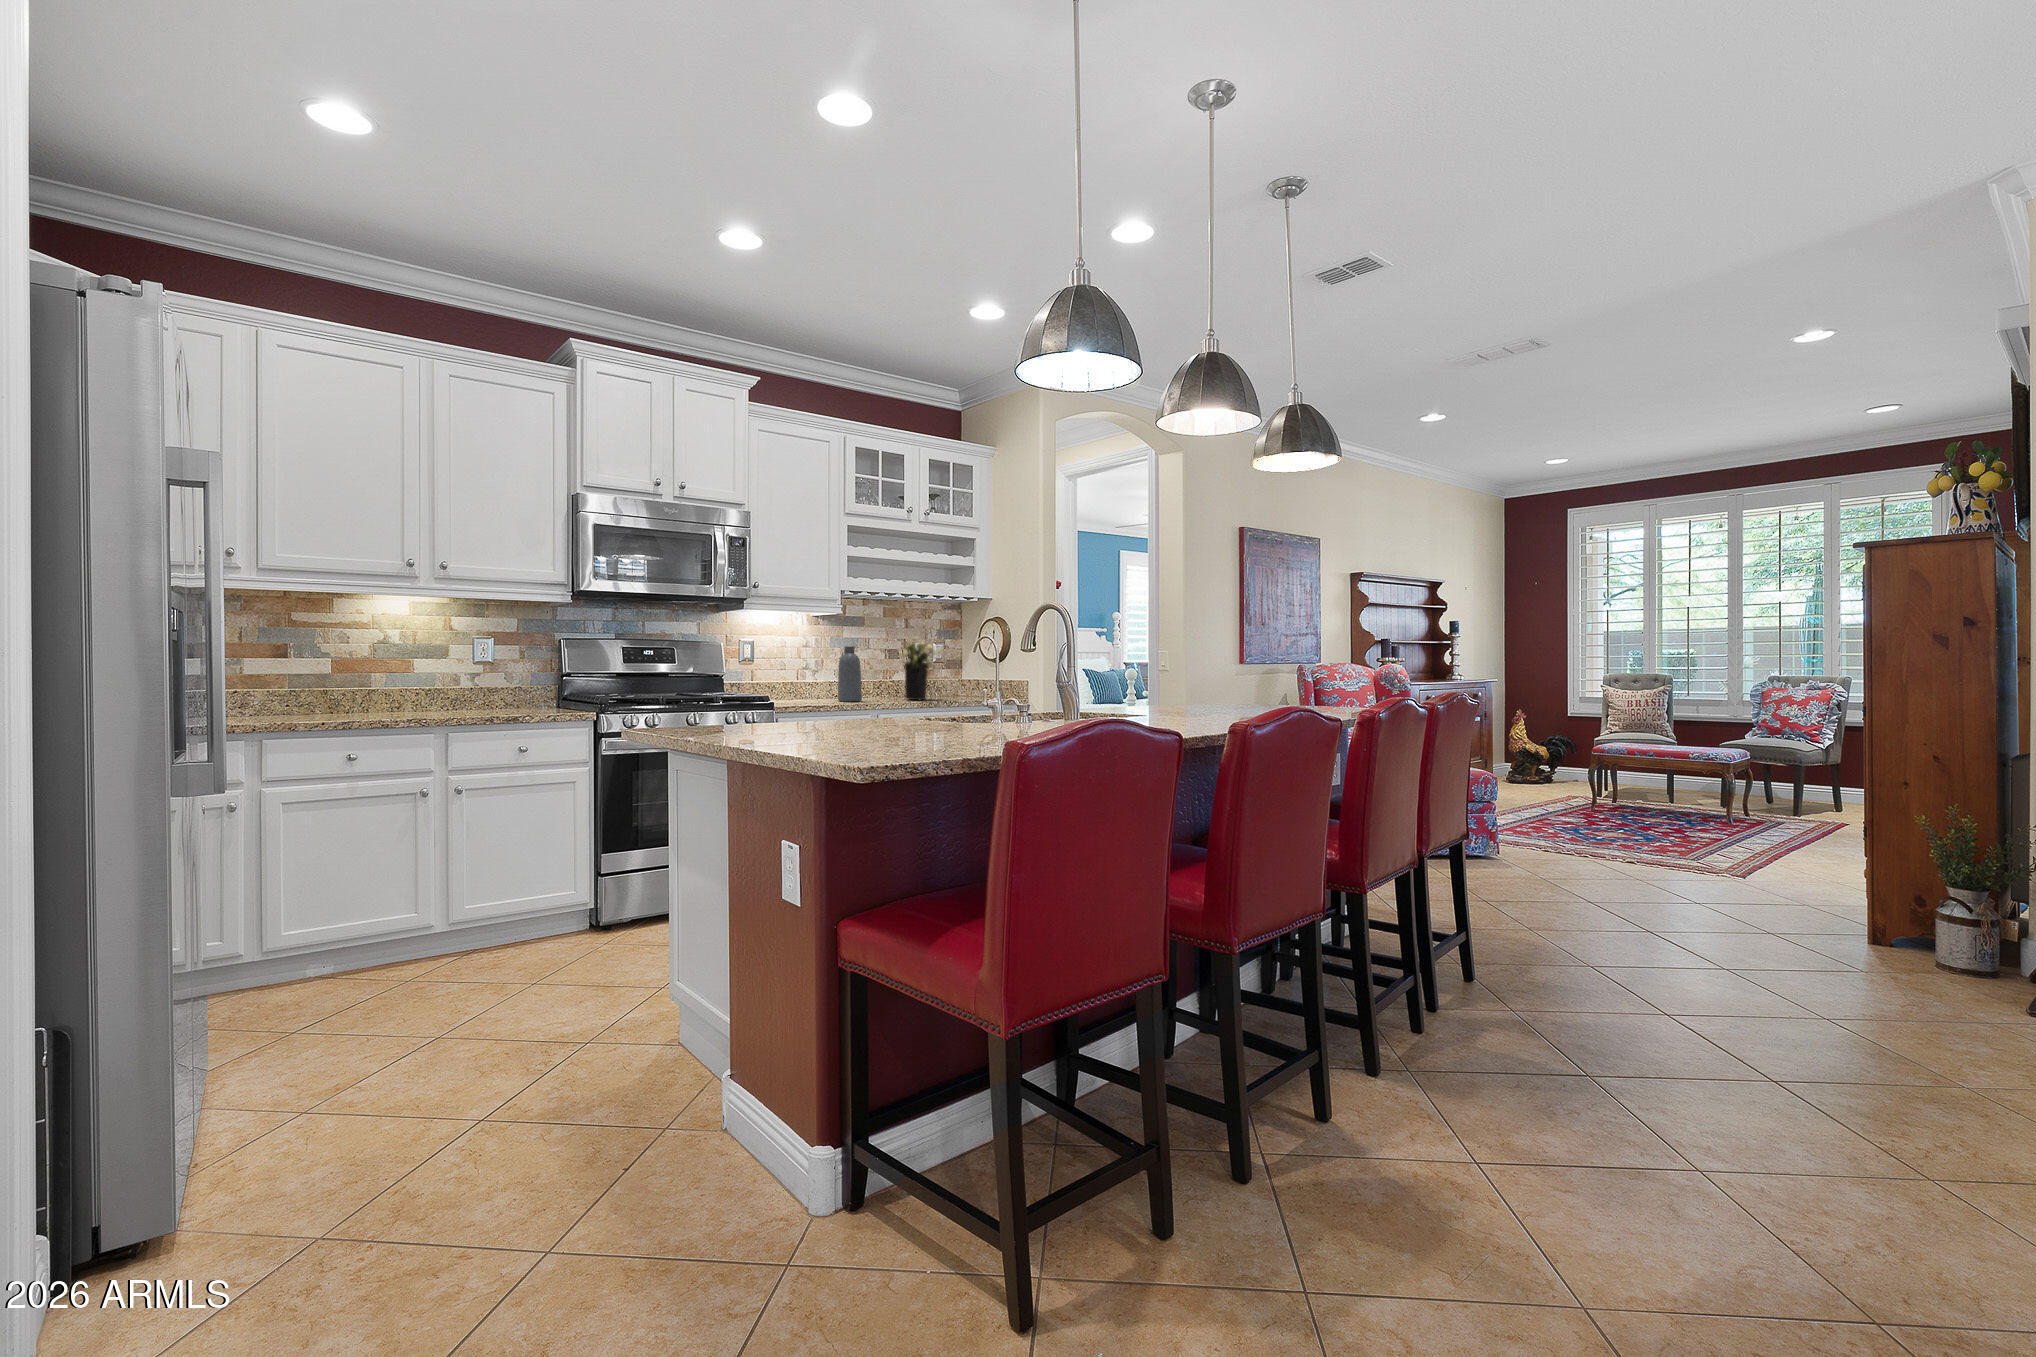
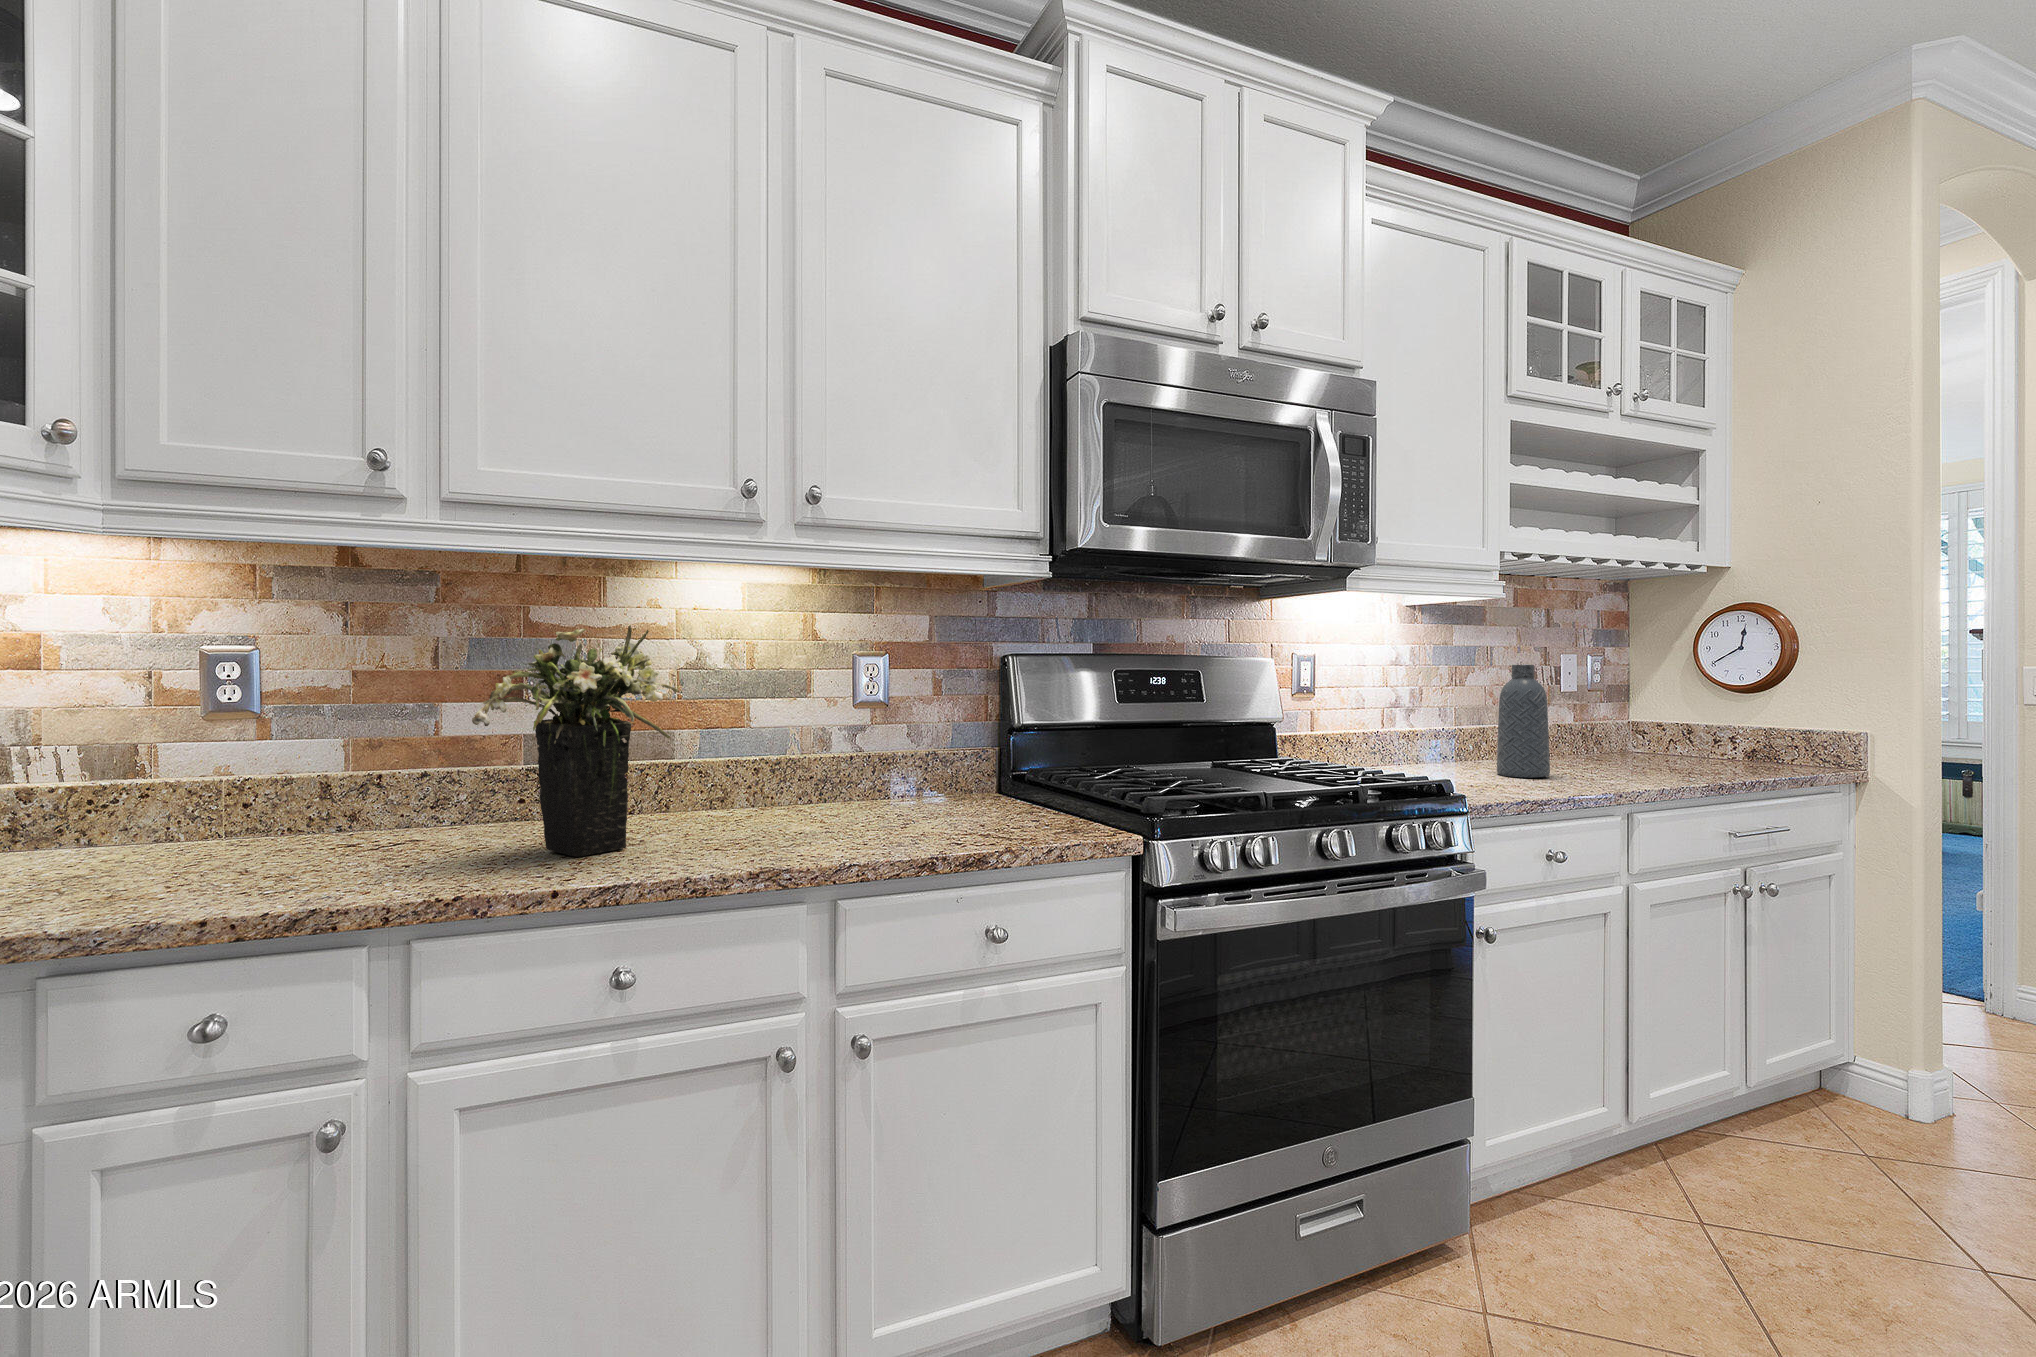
flower arrangement: present [900,638,943,700] -> present [472,625,679,857]

